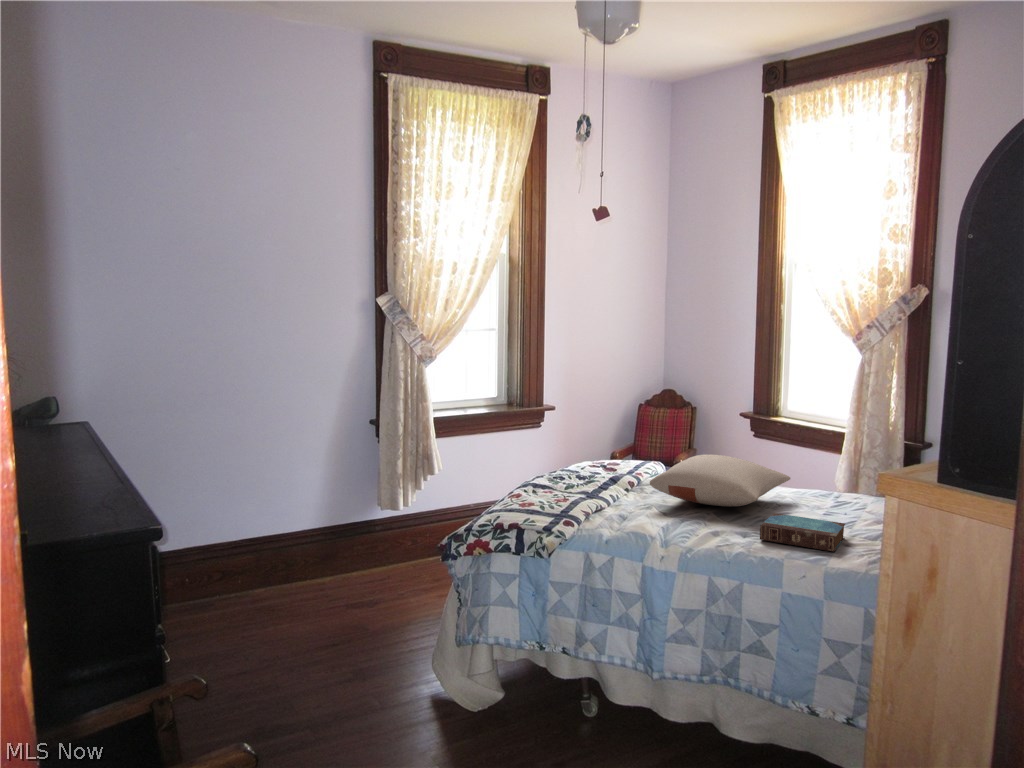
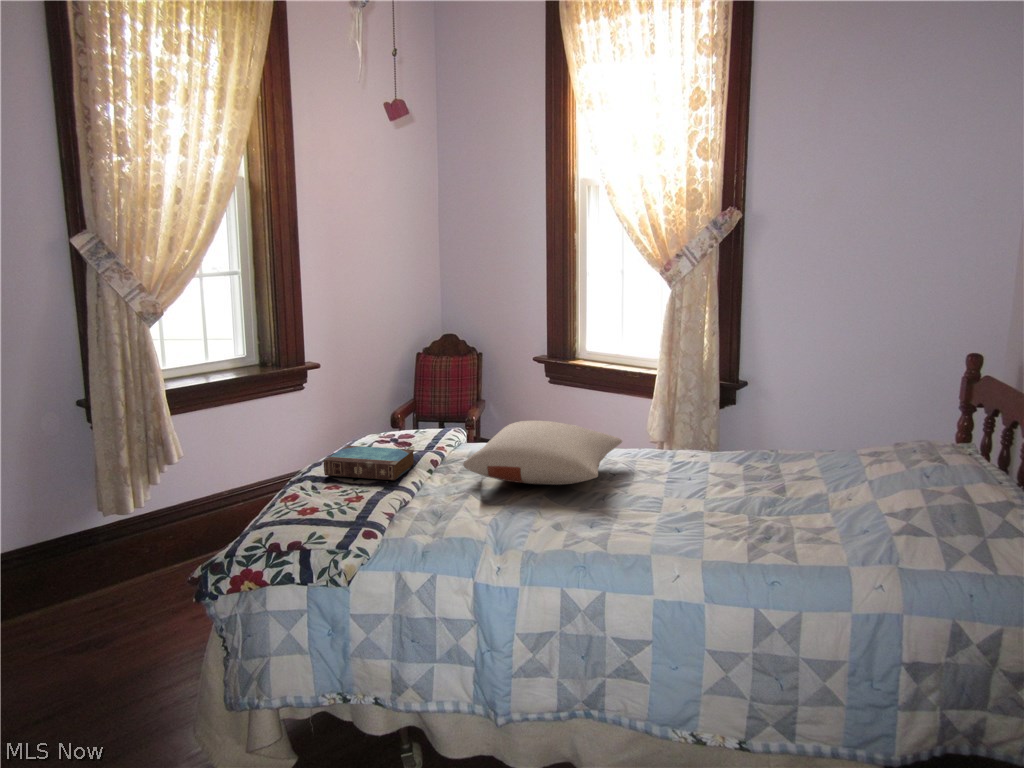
book: present [760,513,845,552] -> present [324,446,414,480]

